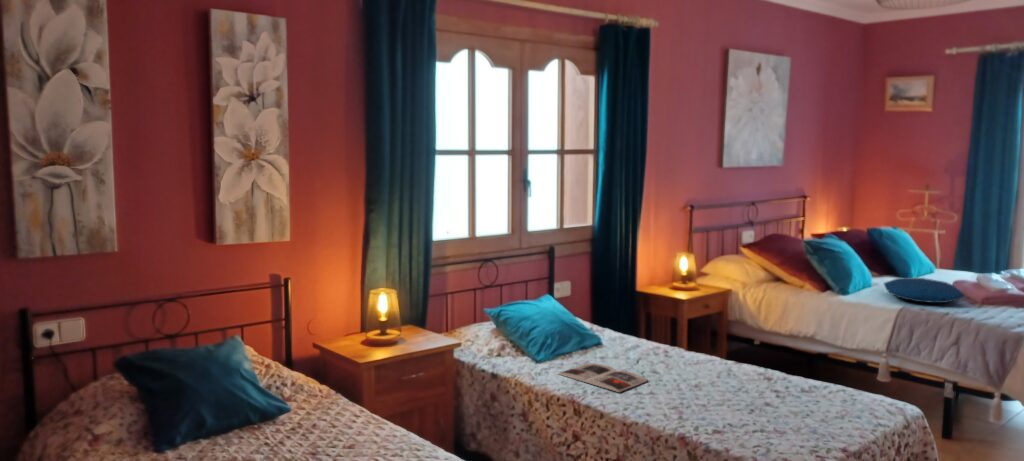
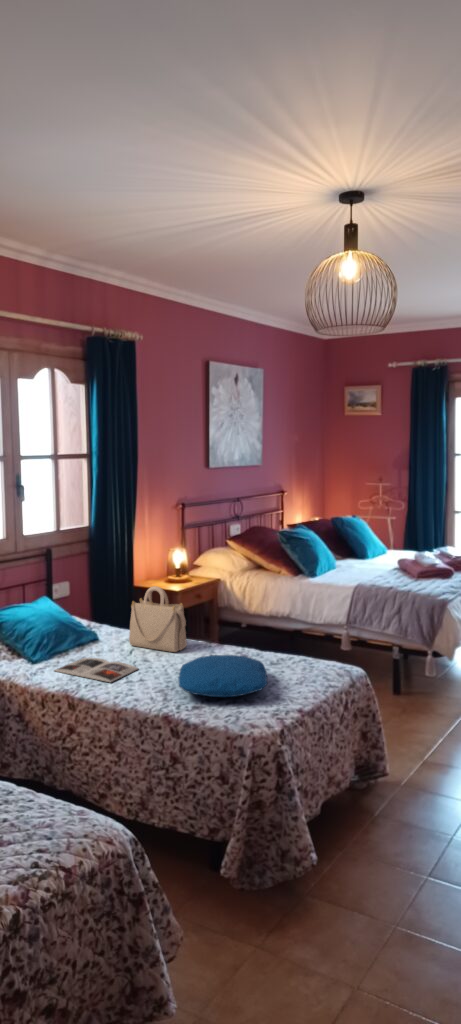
pillow: present [884,278,964,303] -> present [179,655,267,697]
handbag: none [637,292,701,366] -> present [129,586,187,652]

